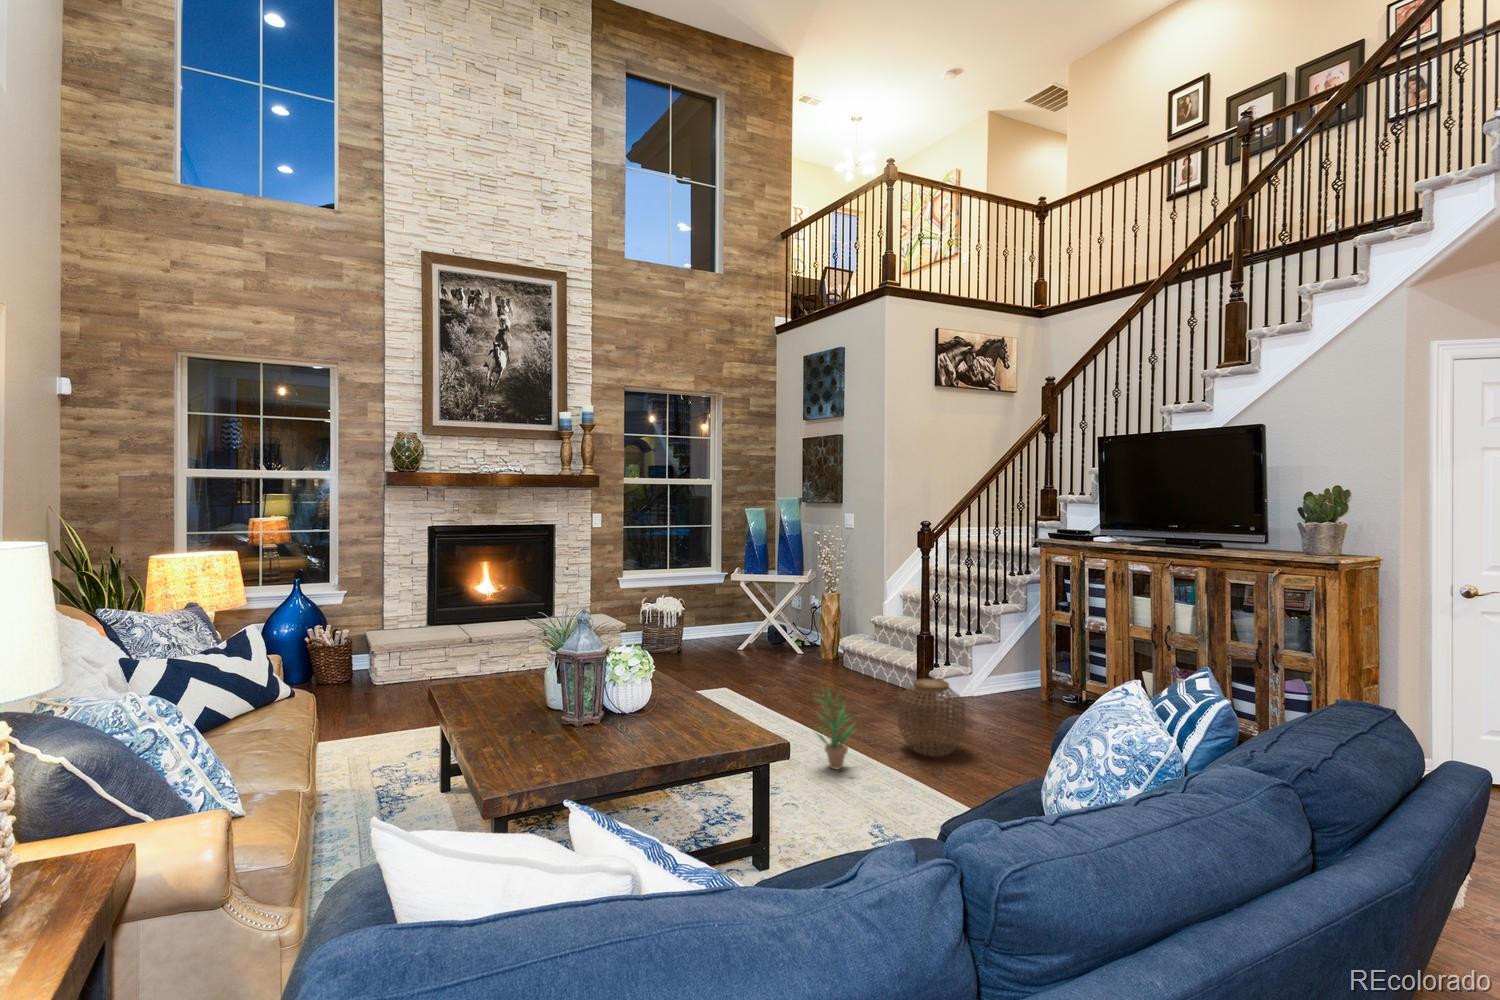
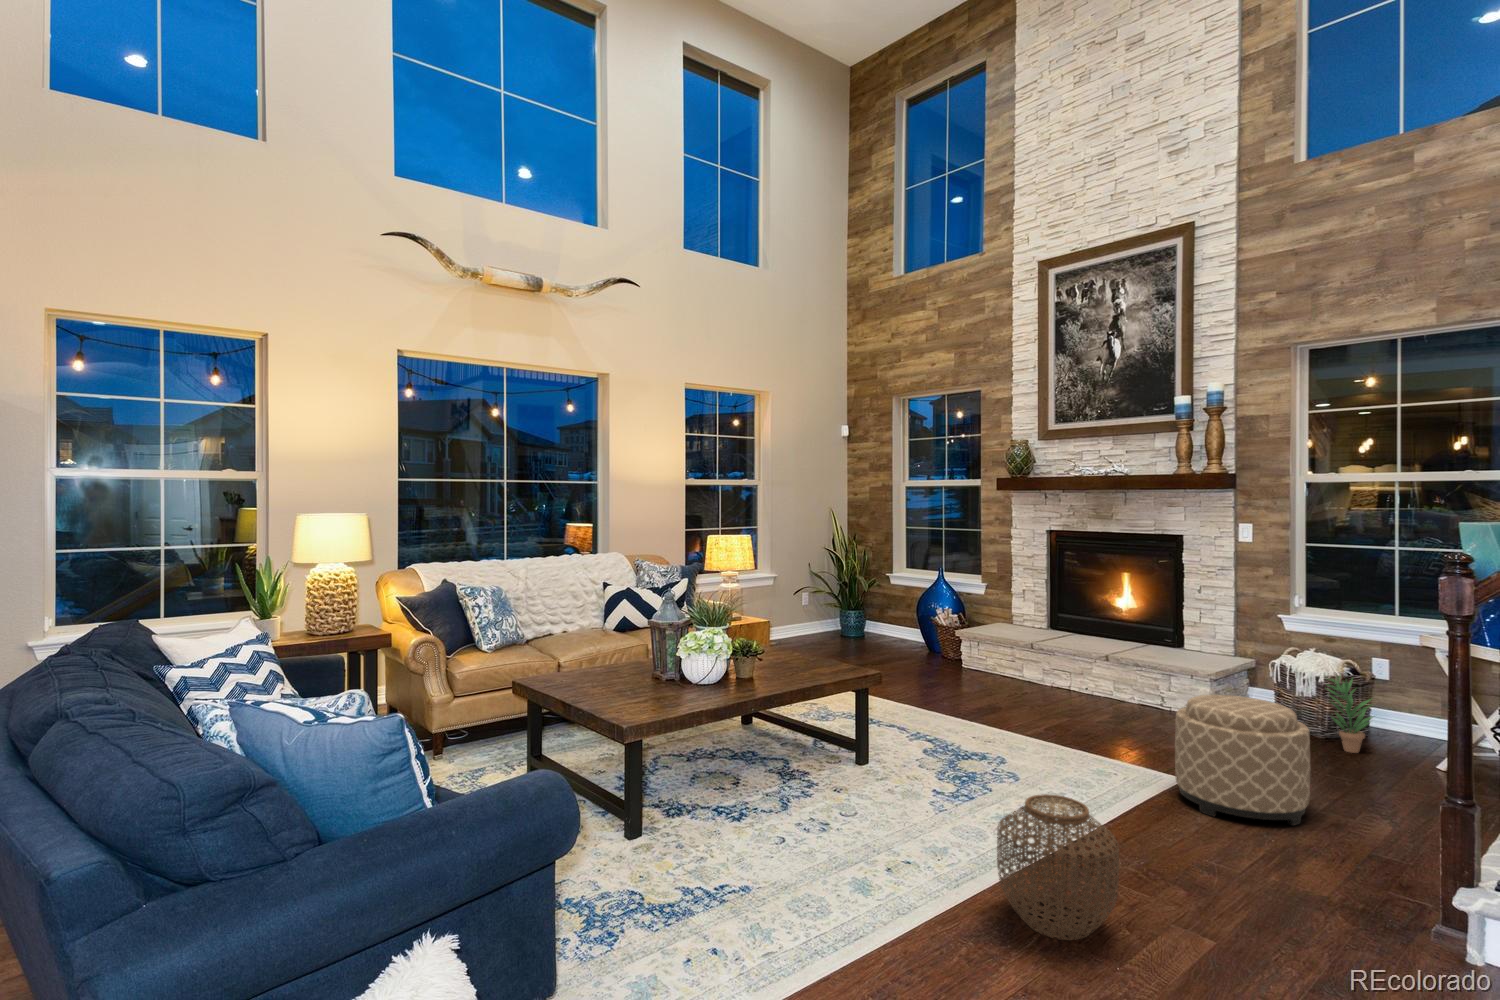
ottoman: none [741,622,811,697] -> present [1175,695,1310,826]
potted plant: present [816,689,855,769] -> present [1328,675,1373,753]

